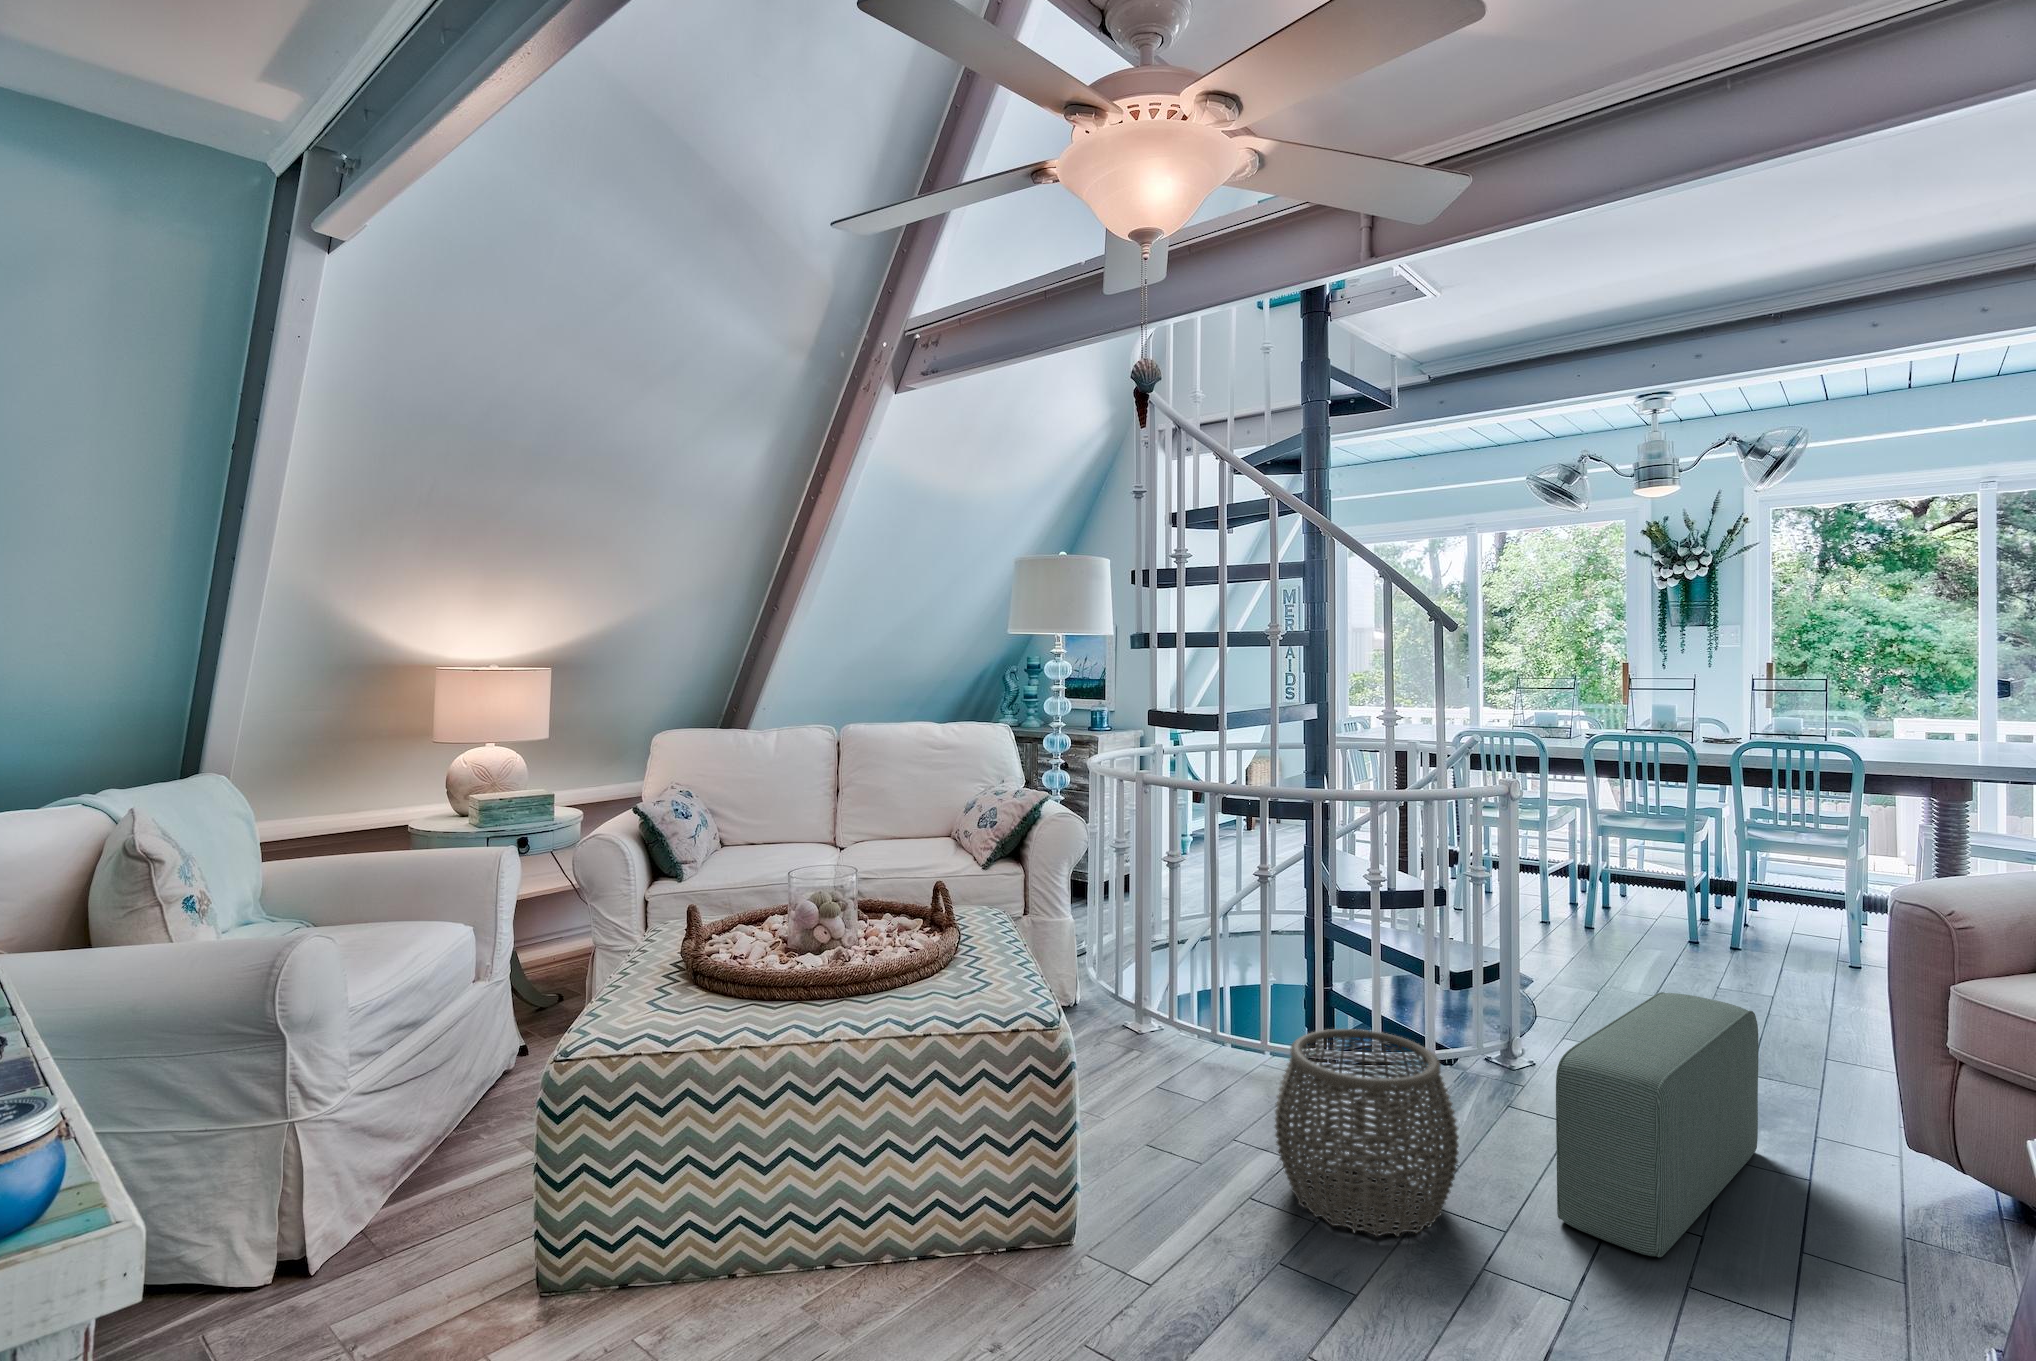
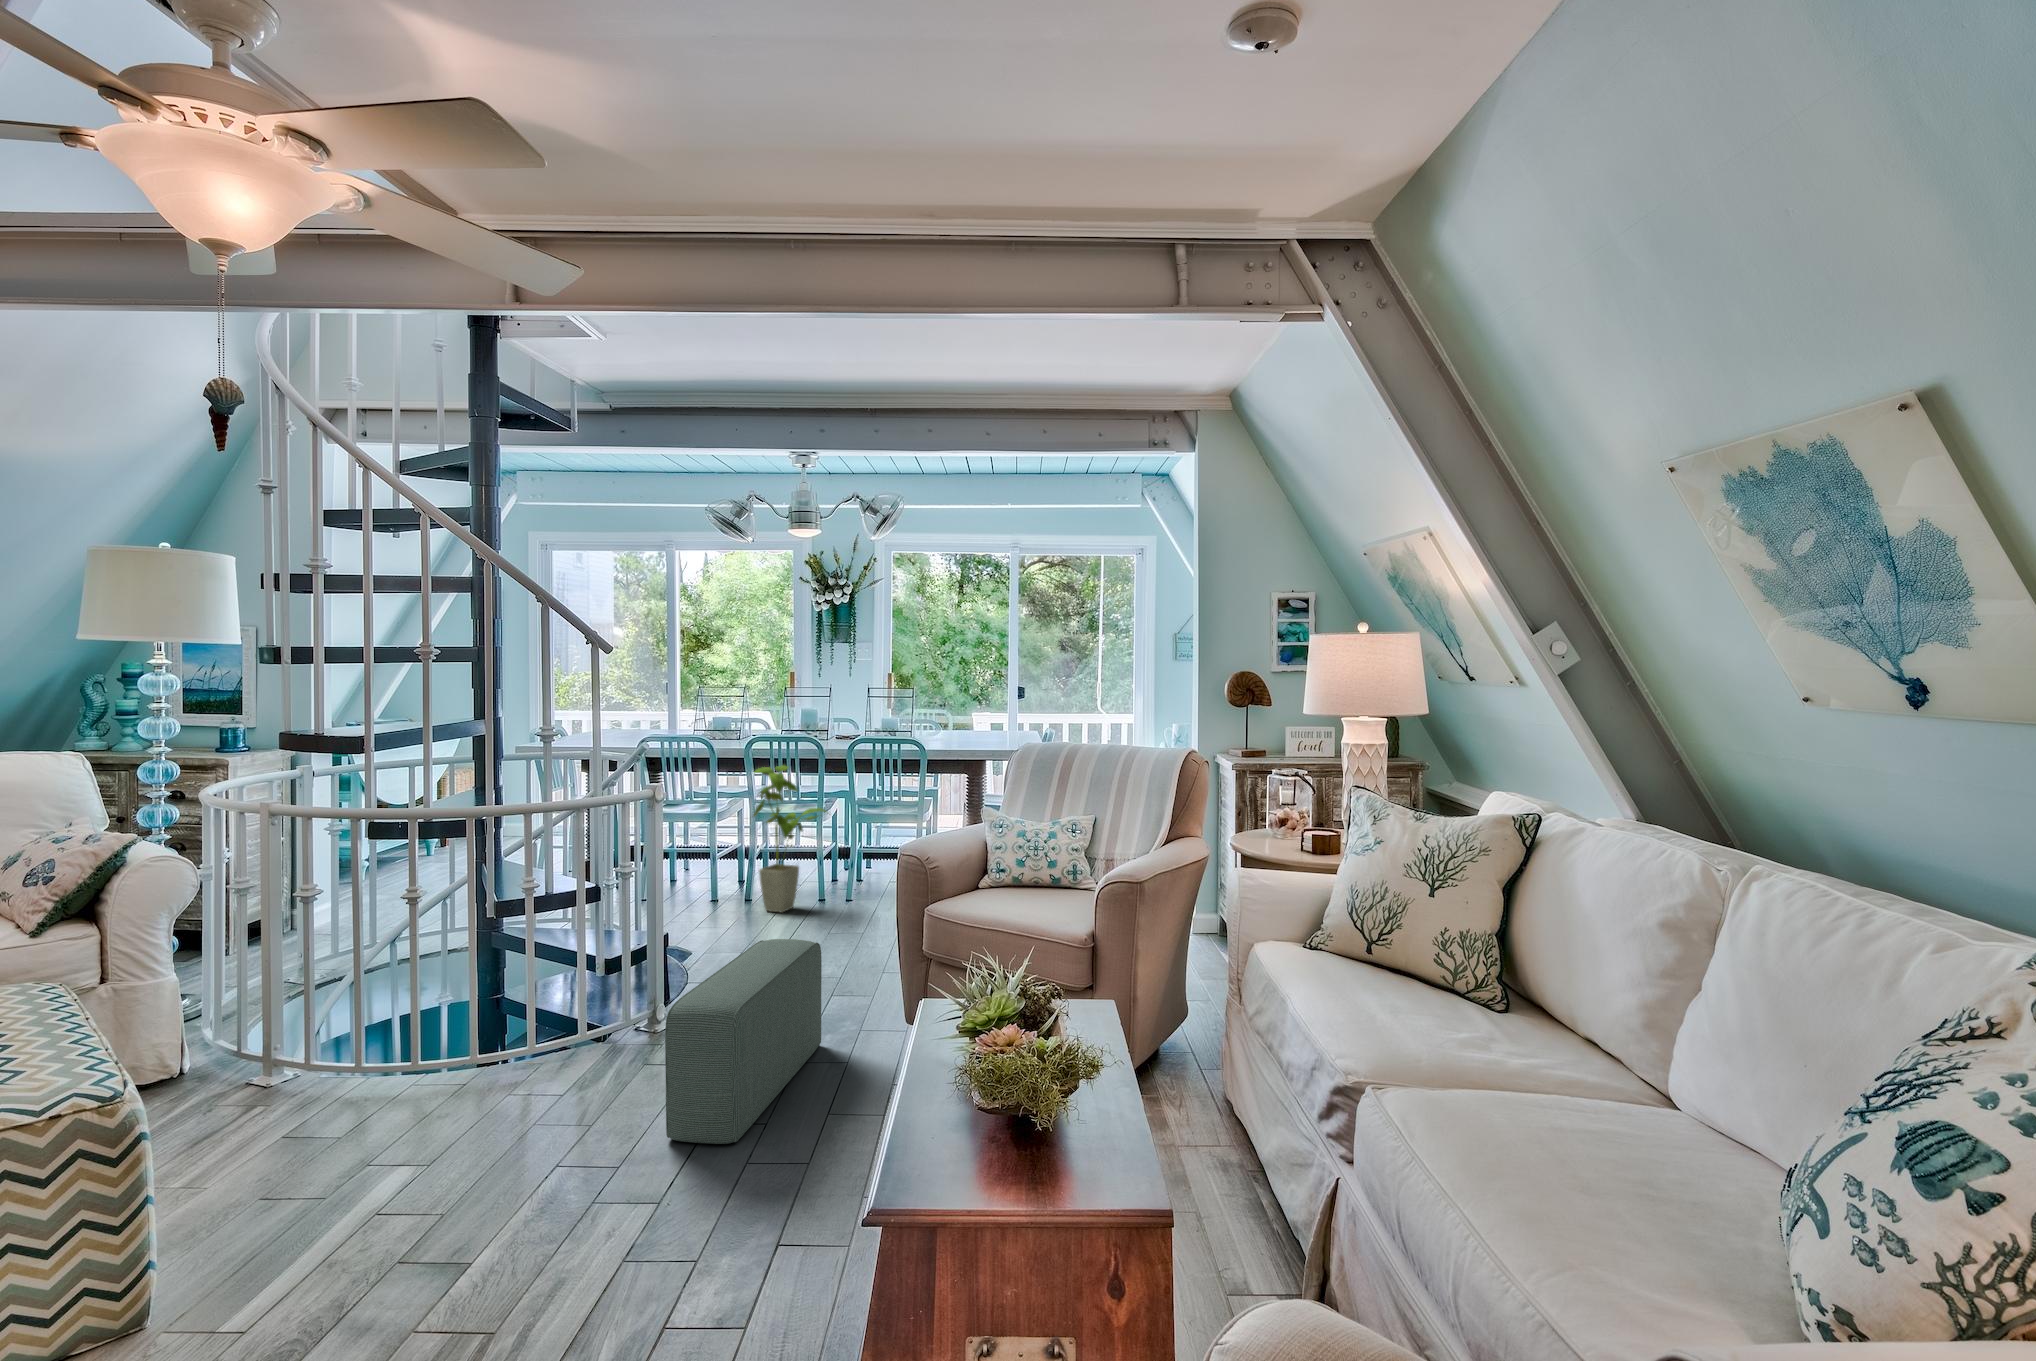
house plant: none [1601,772,1719,956] -> present [753,765,826,912]
woven basket: present [1275,1029,1459,1237] -> none [407,1022,586,1210]

